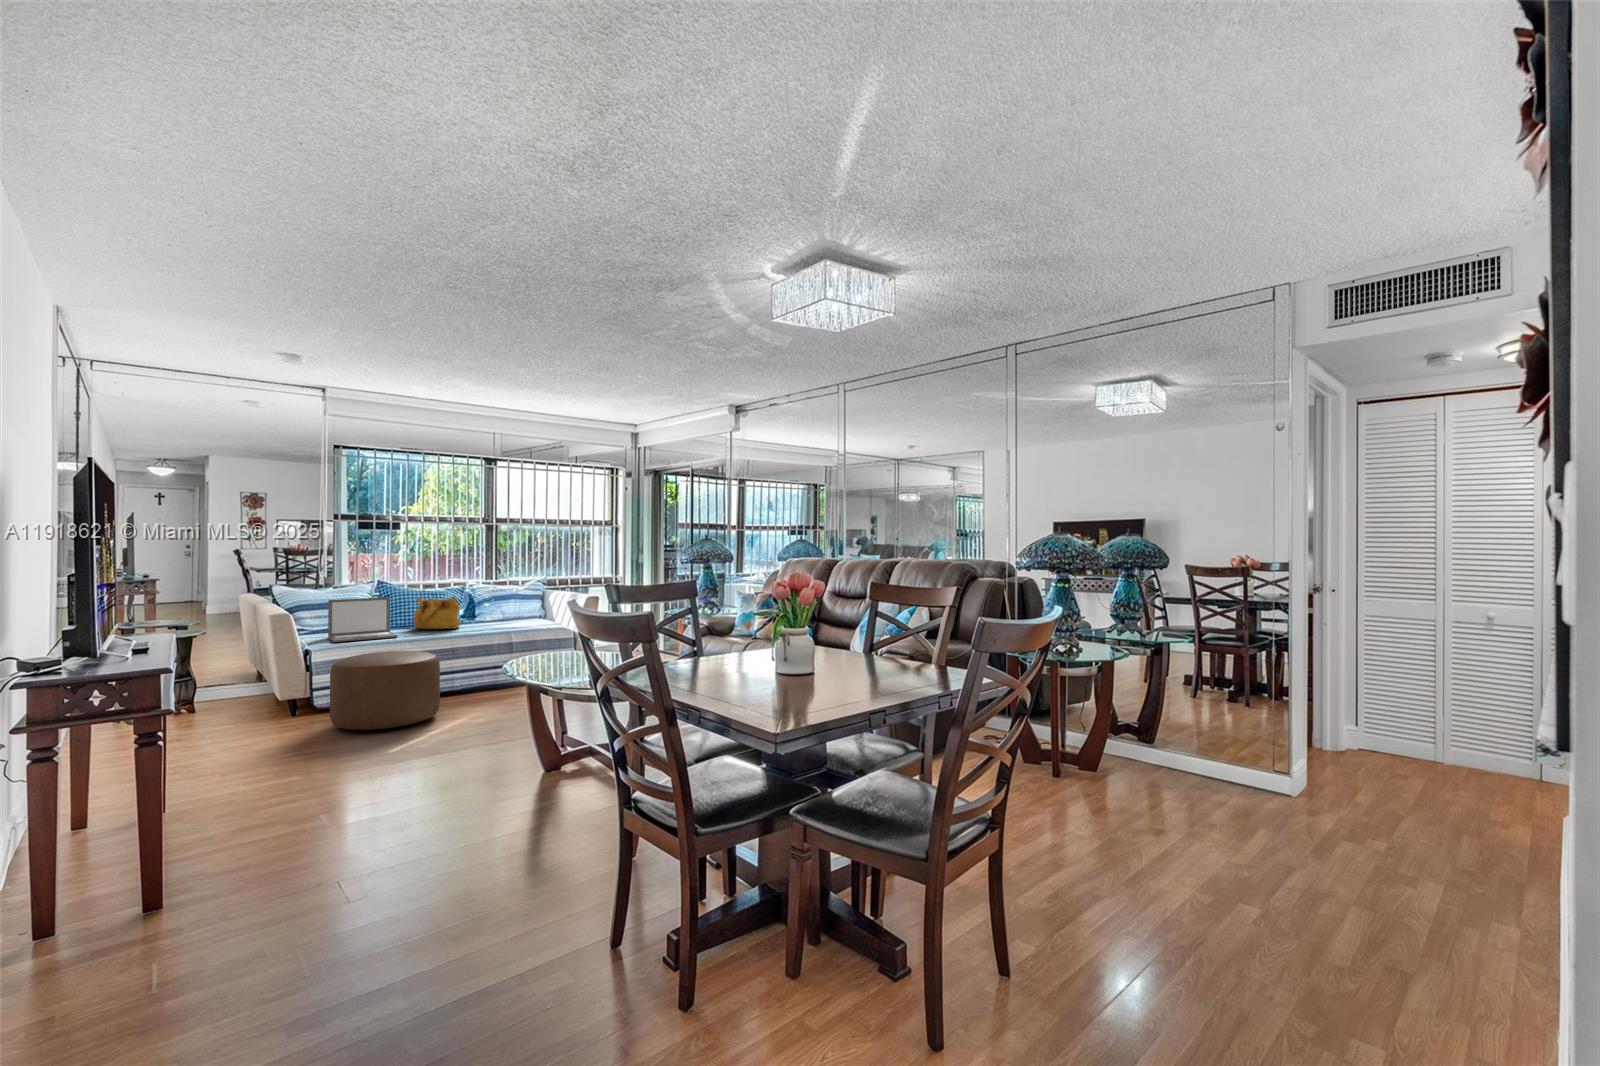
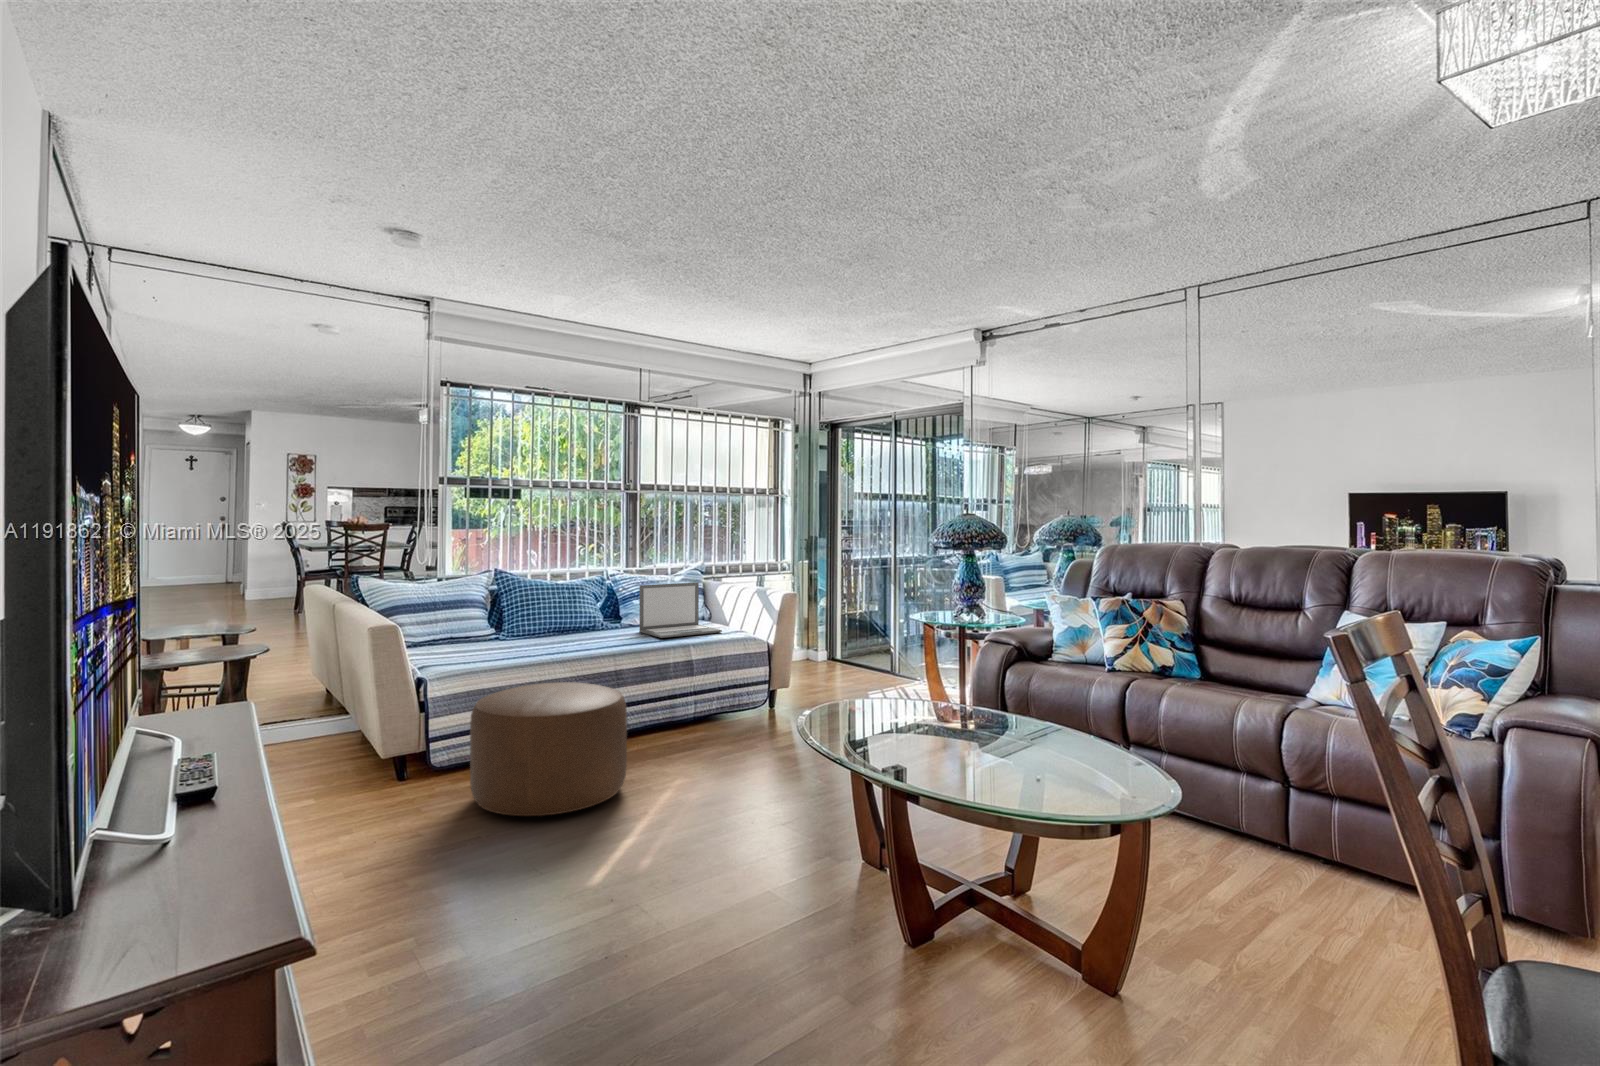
handbag: present [414,596,460,629] -> none [553,592,617,643]
laptop: present [328,597,398,642] -> present [639,582,722,638]

